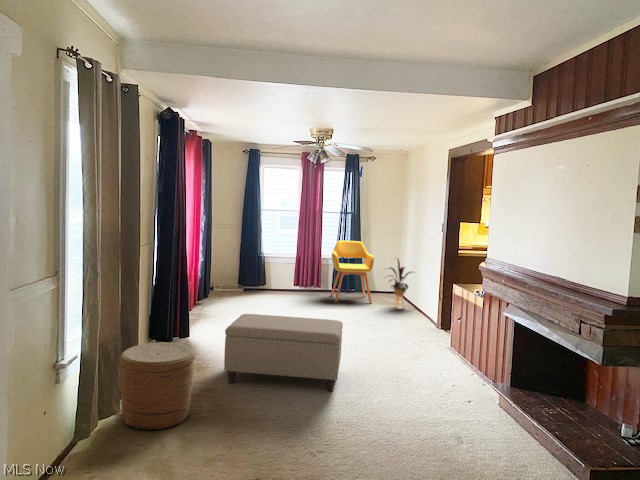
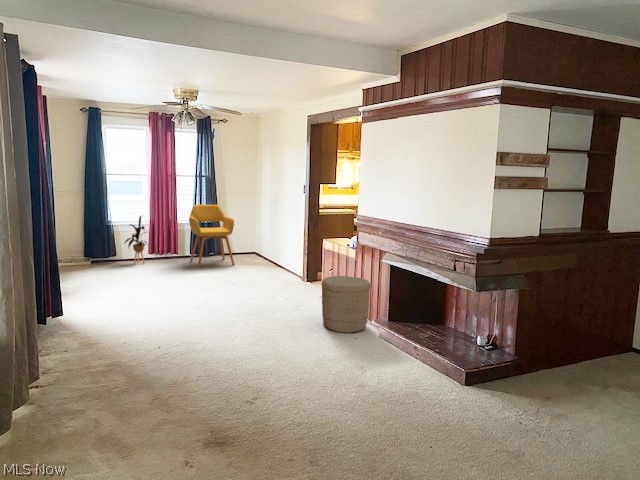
house plant: present [390,260,411,306] -> present [125,216,147,264]
ottoman: present [224,314,343,391] -> none [127,282,246,356]
woven basket: present [120,342,195,430] -> present [322,276,371,333]

